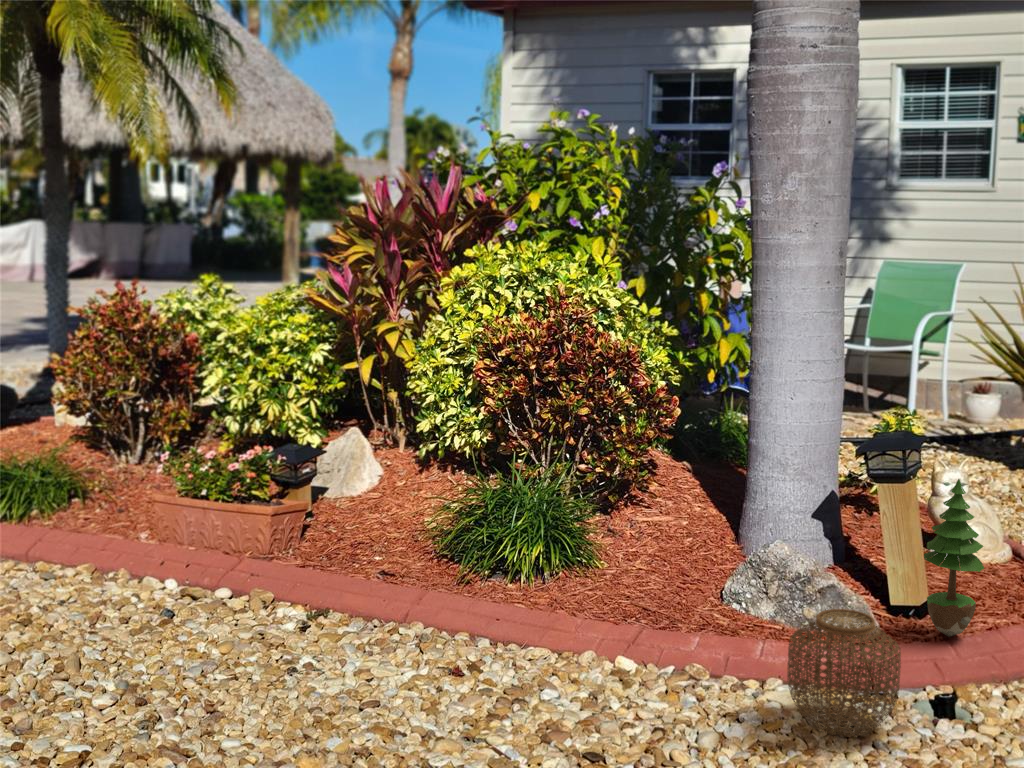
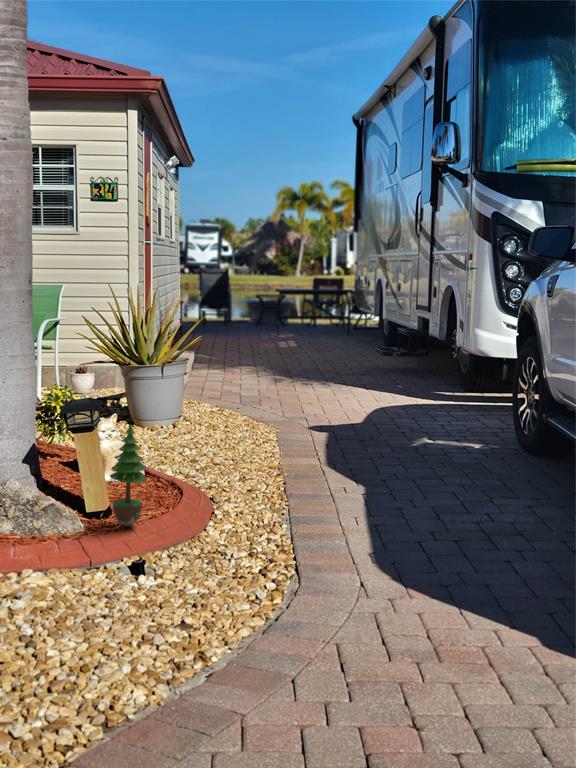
woven basket: present [787,609,901,737] -> none [48,513,121,596]

